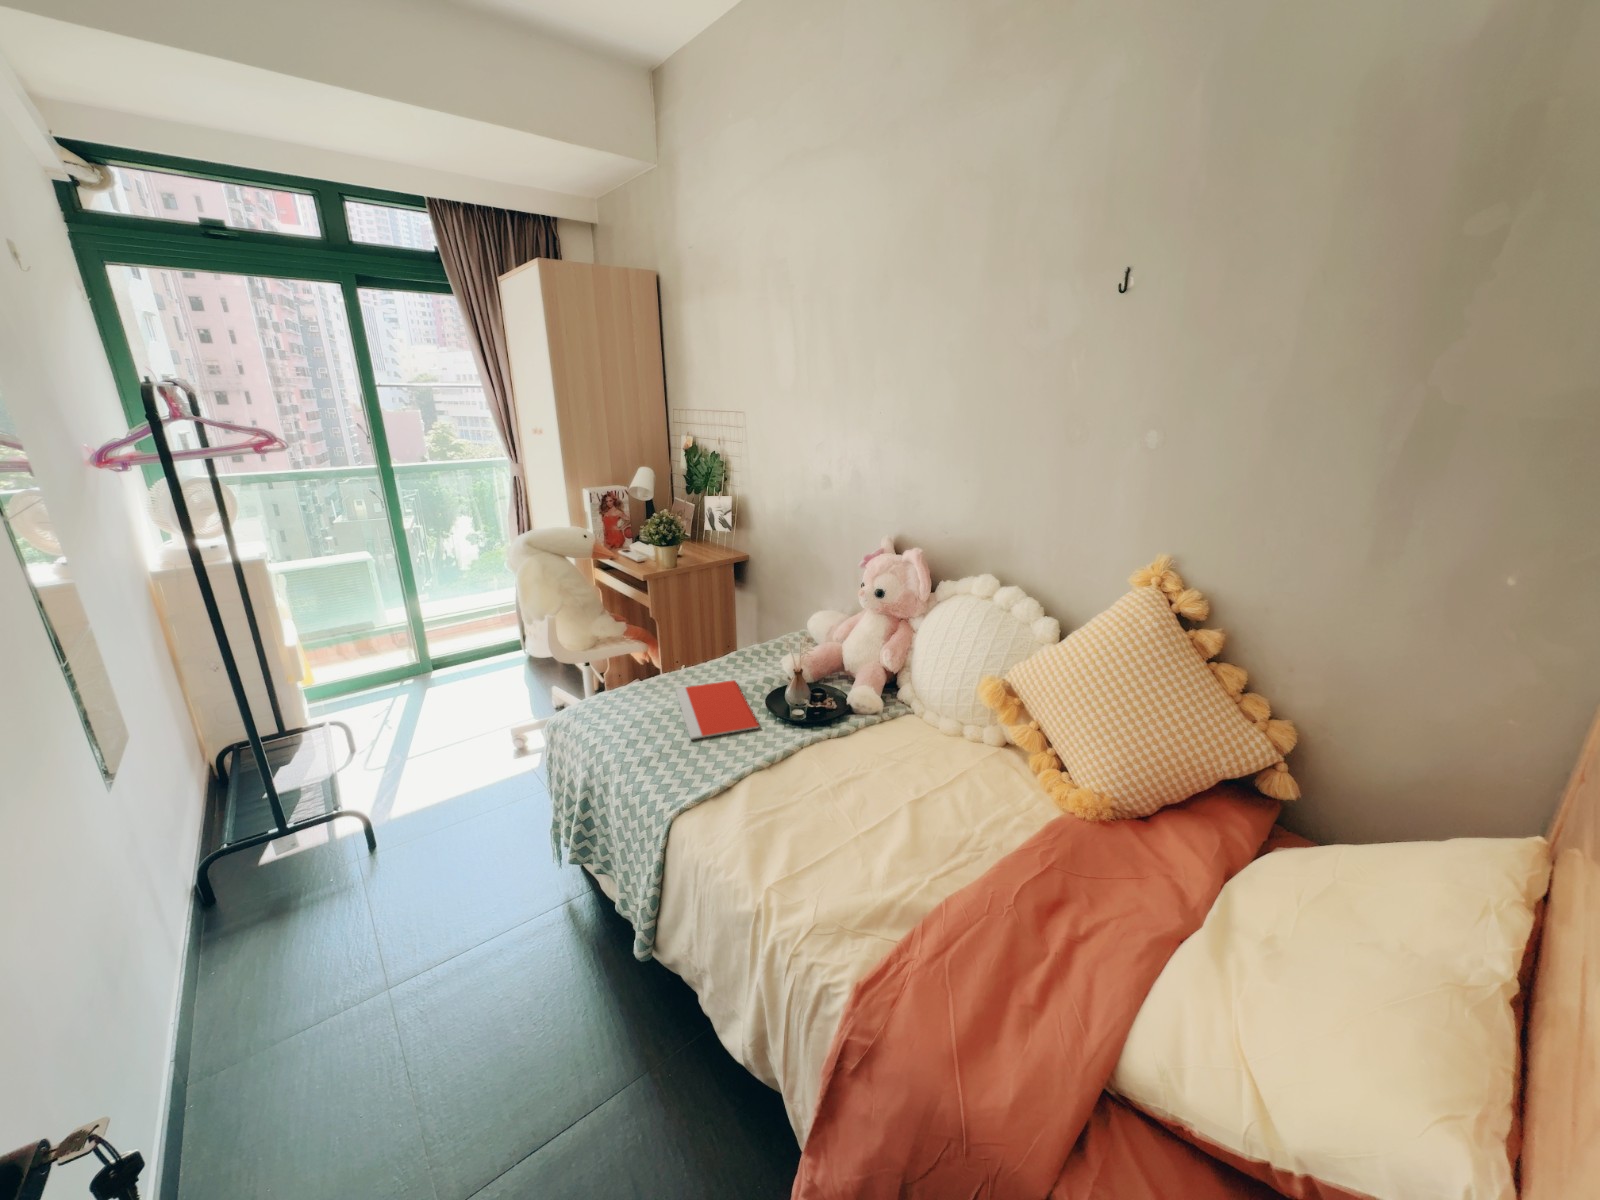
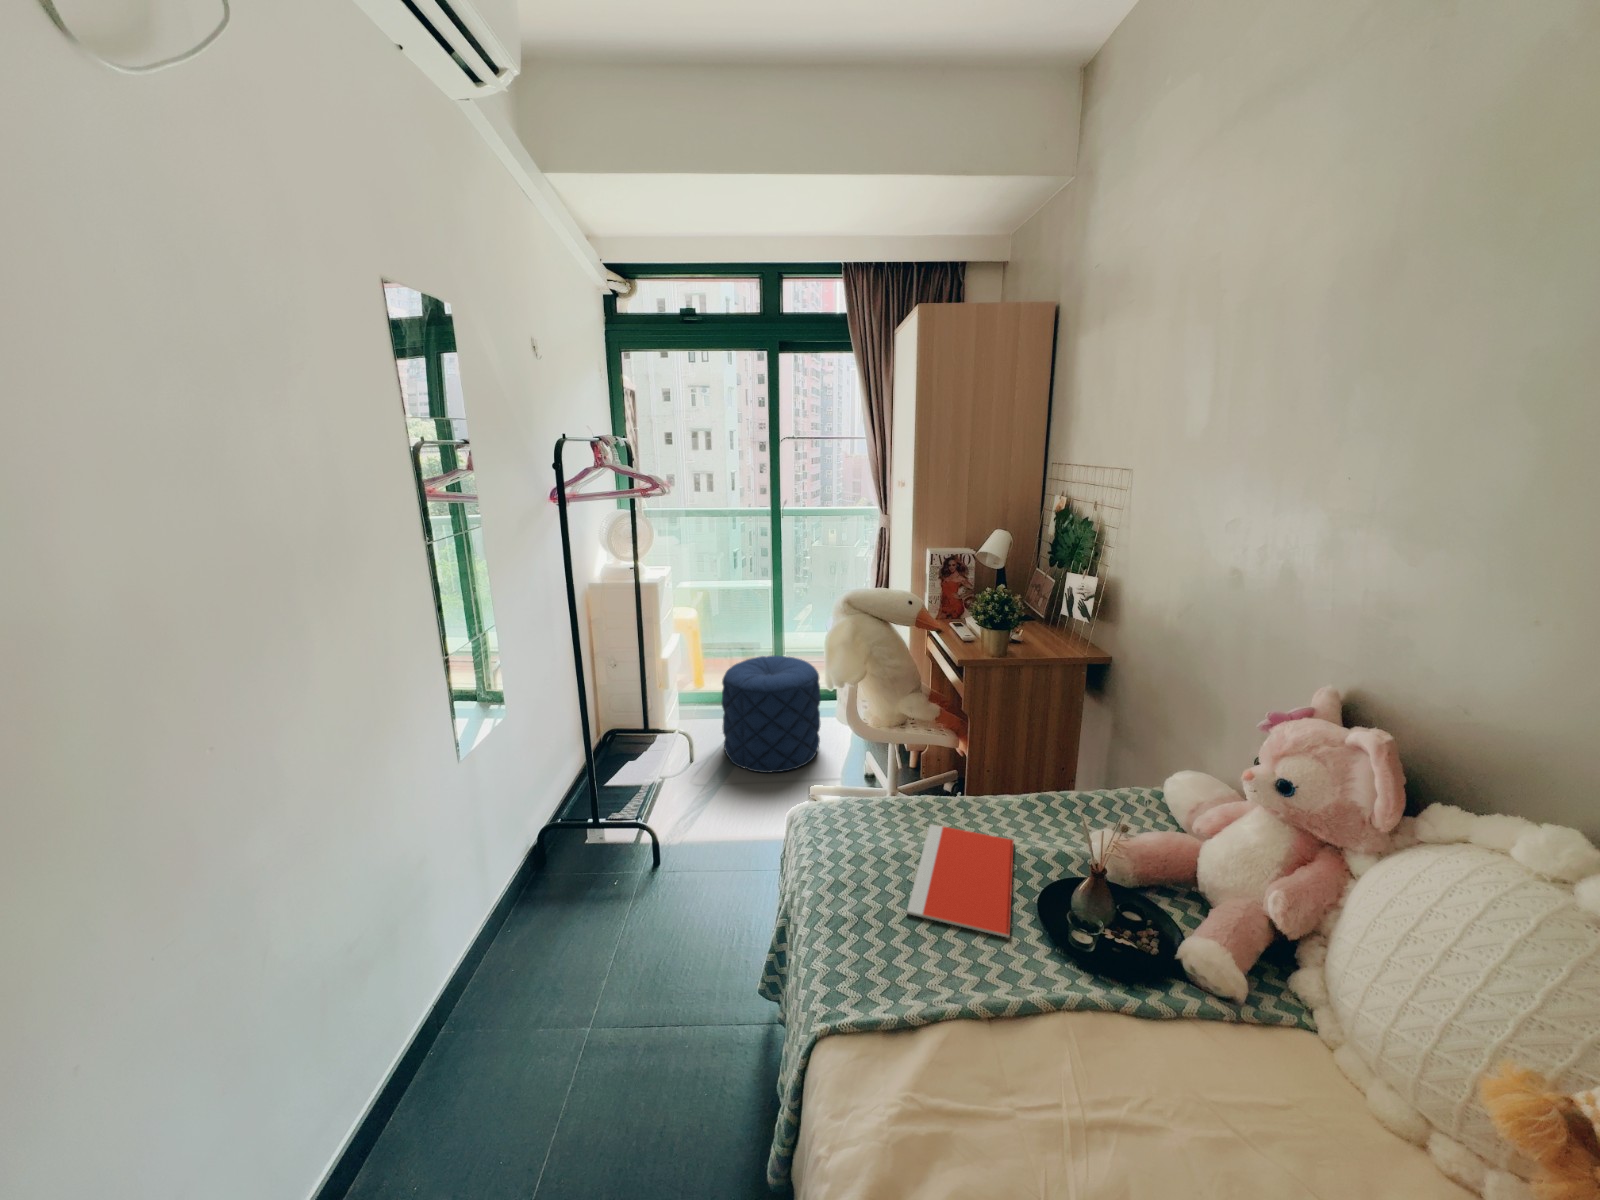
pouf: none [373,618,501,740] -> present [722,655,821,773]

